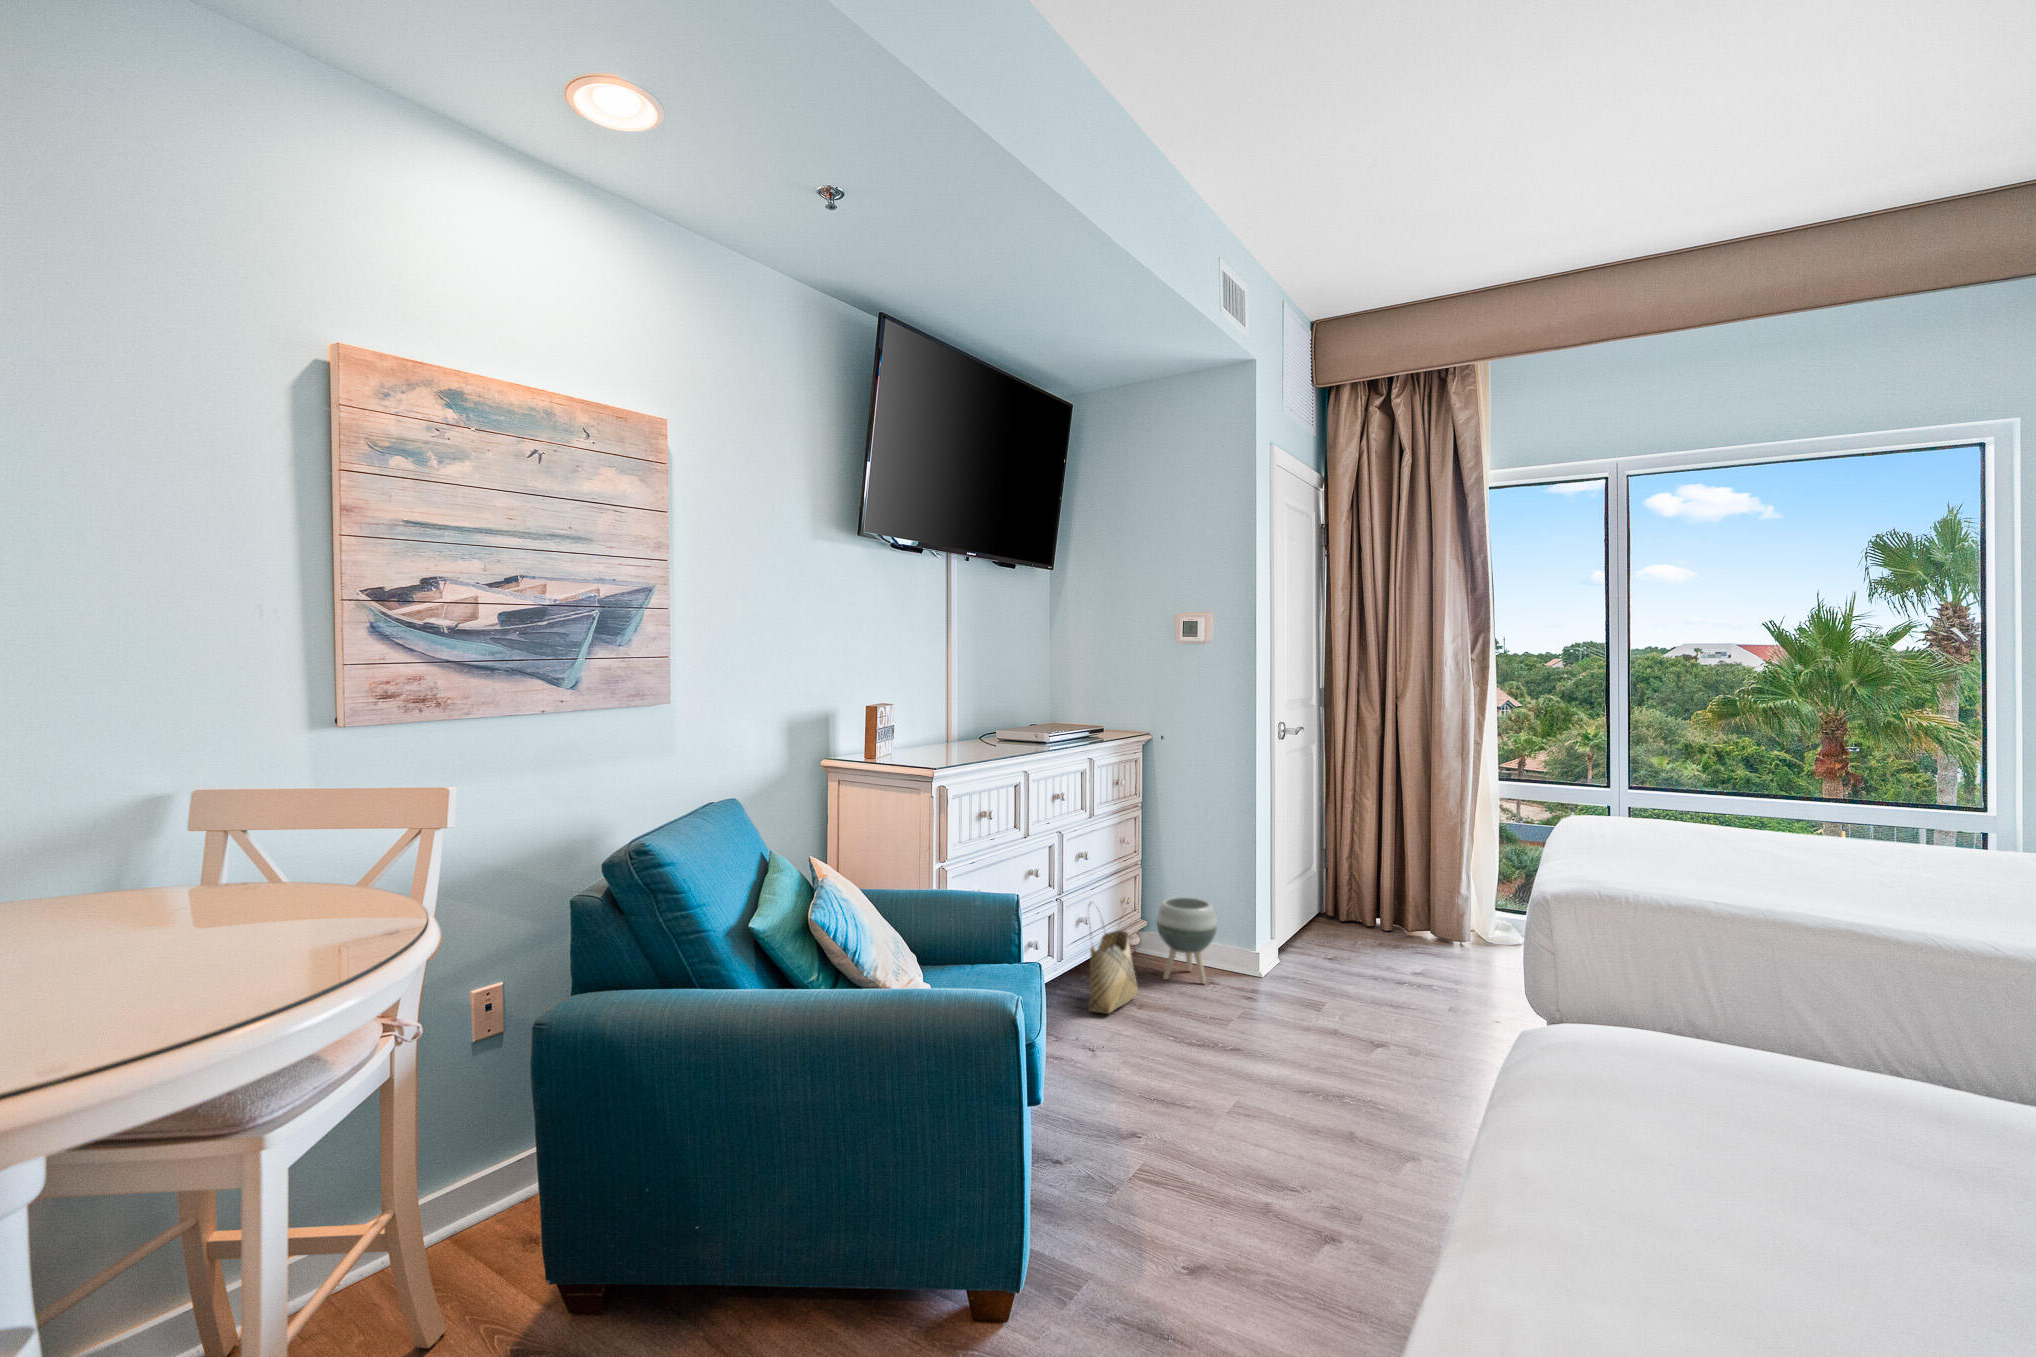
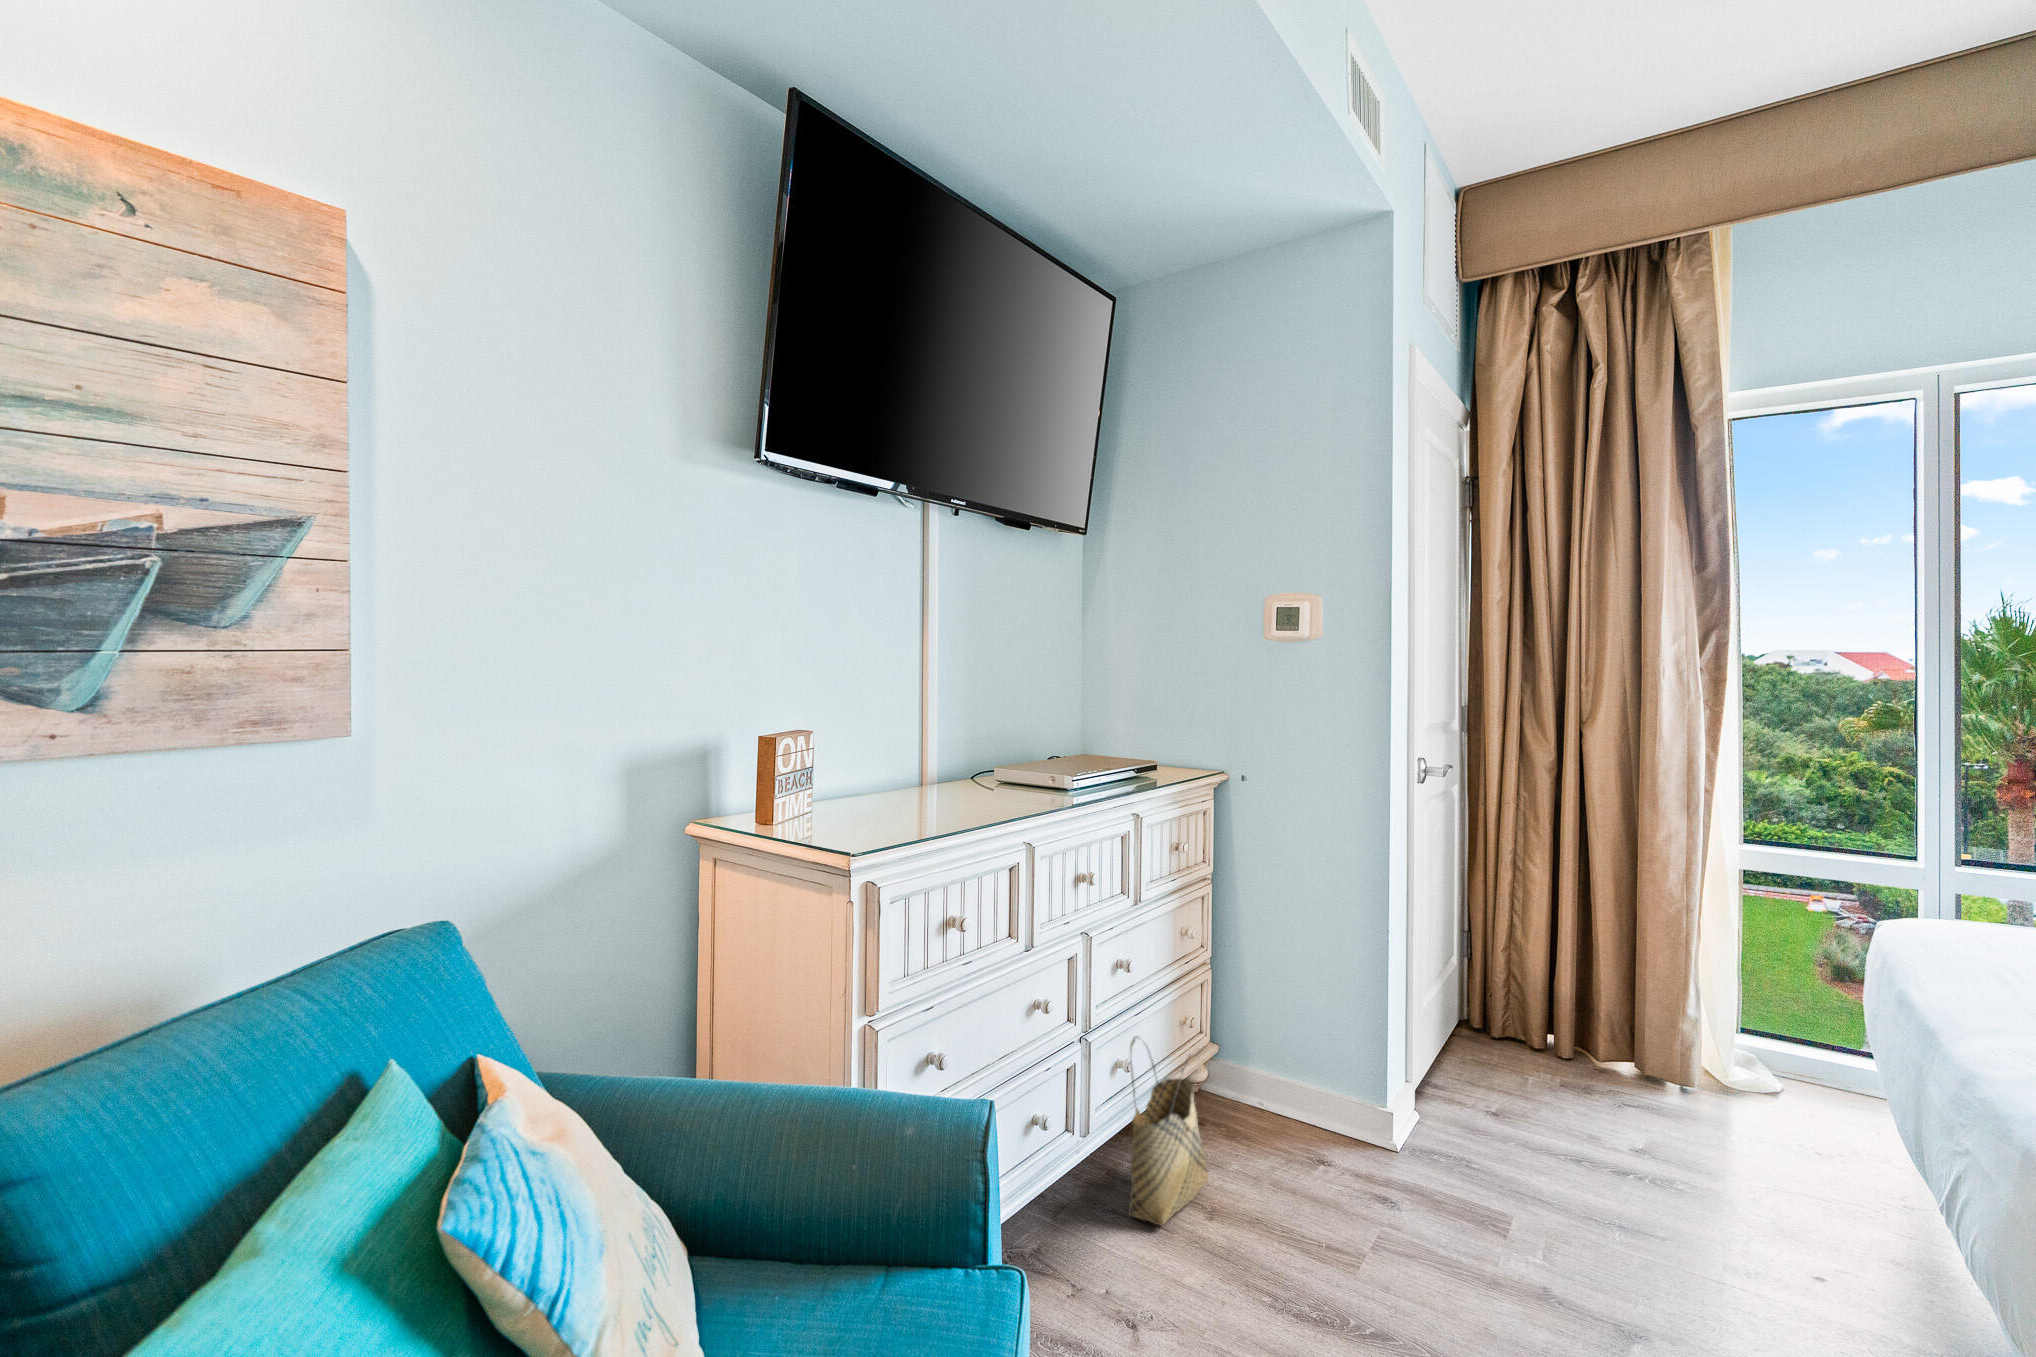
planter: present [1156,897,1217,984] -> none [1235,1017,1329,1159]

